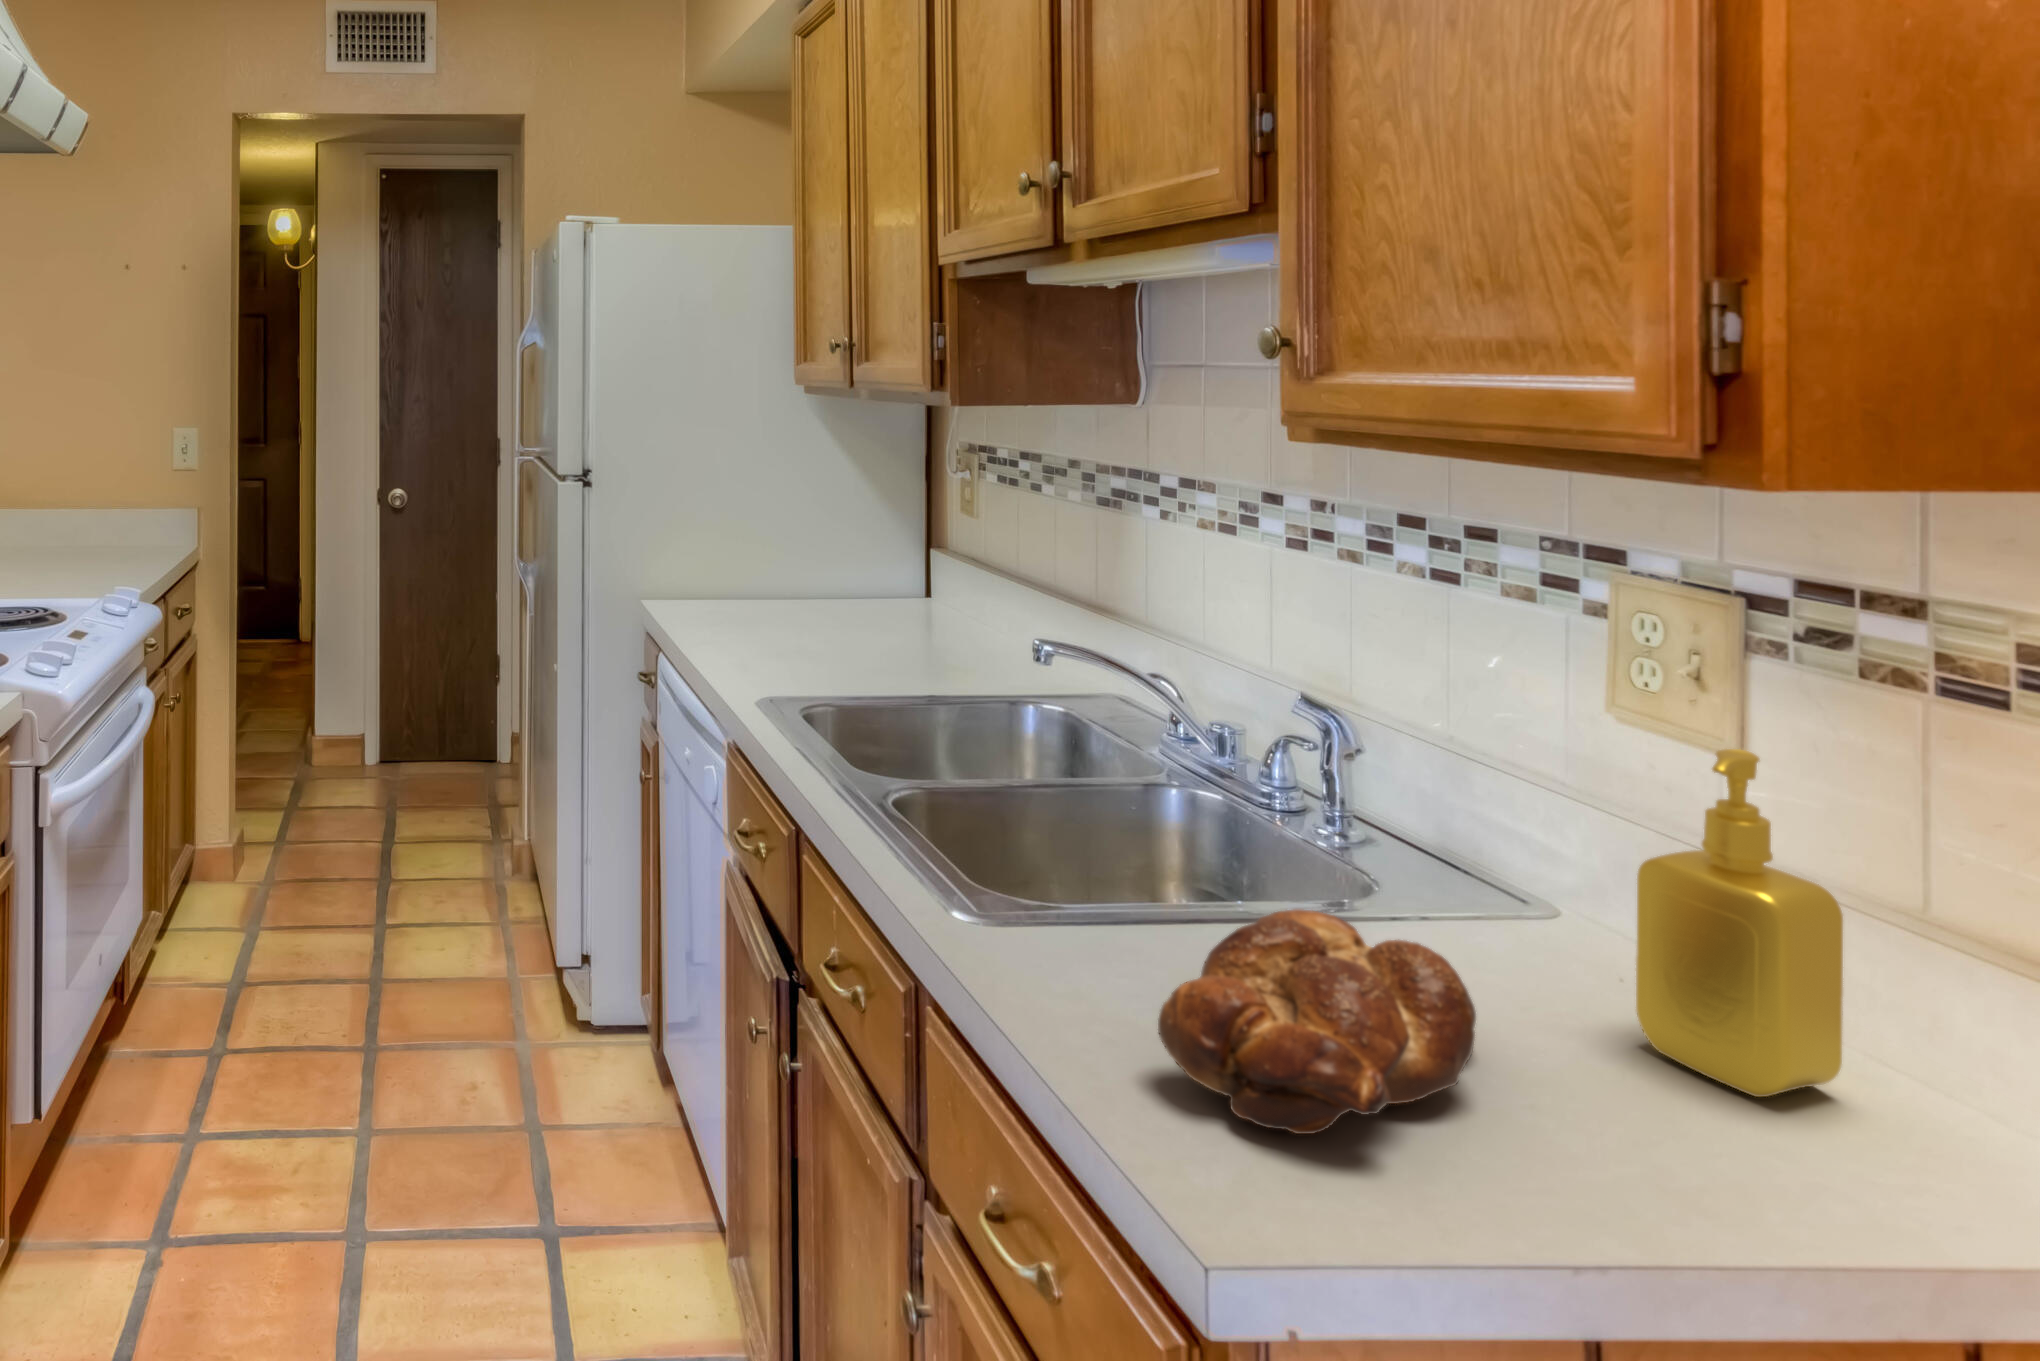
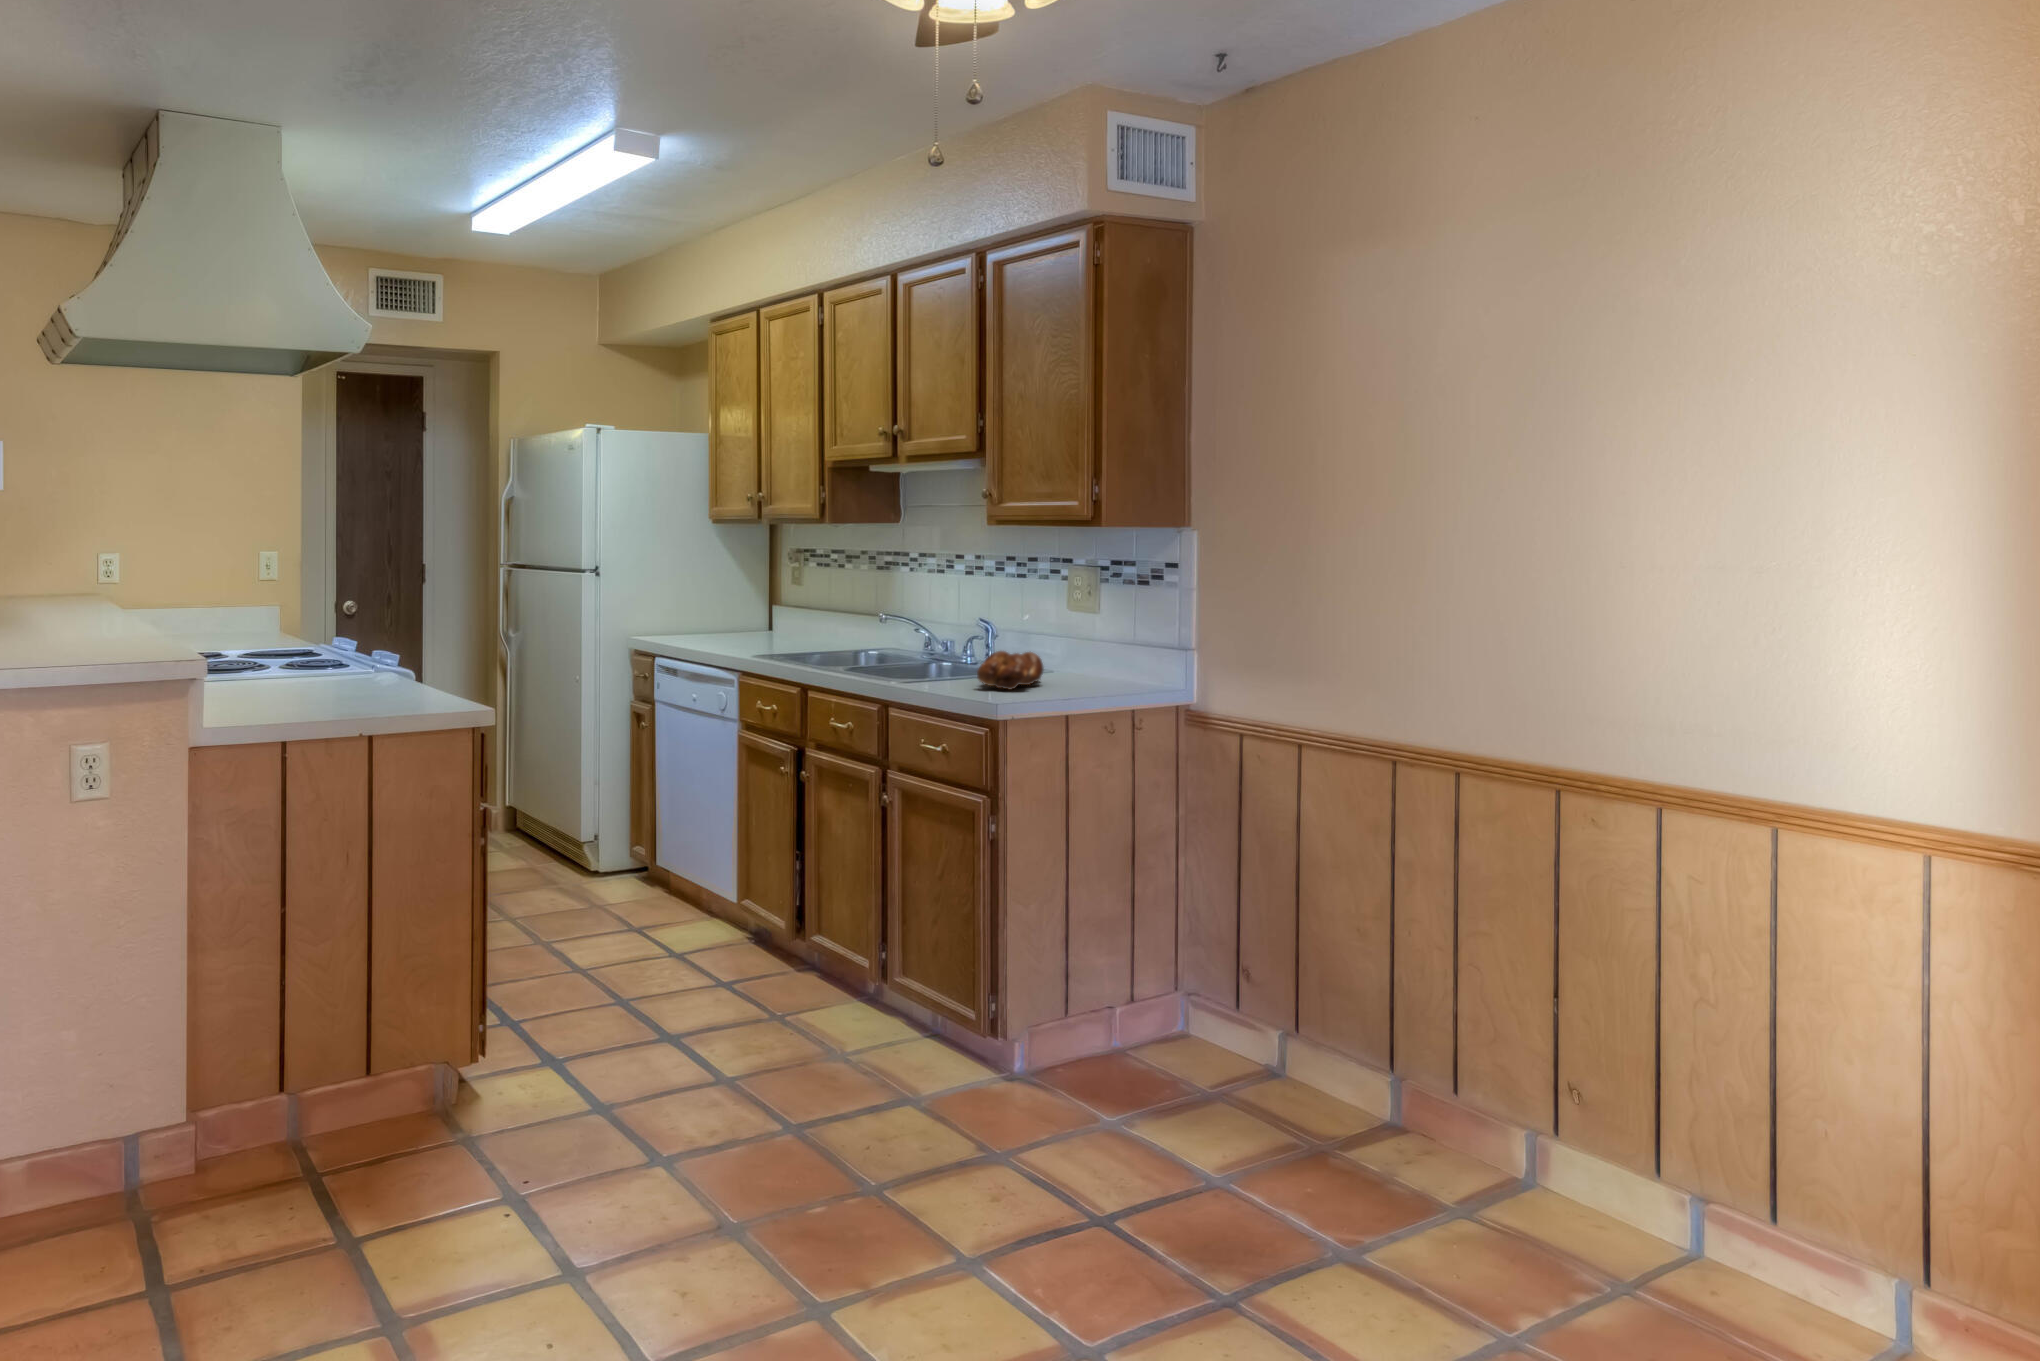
soap dispenser: present [1636,749,1843,1097] -> none [1074,599,1114,680]

